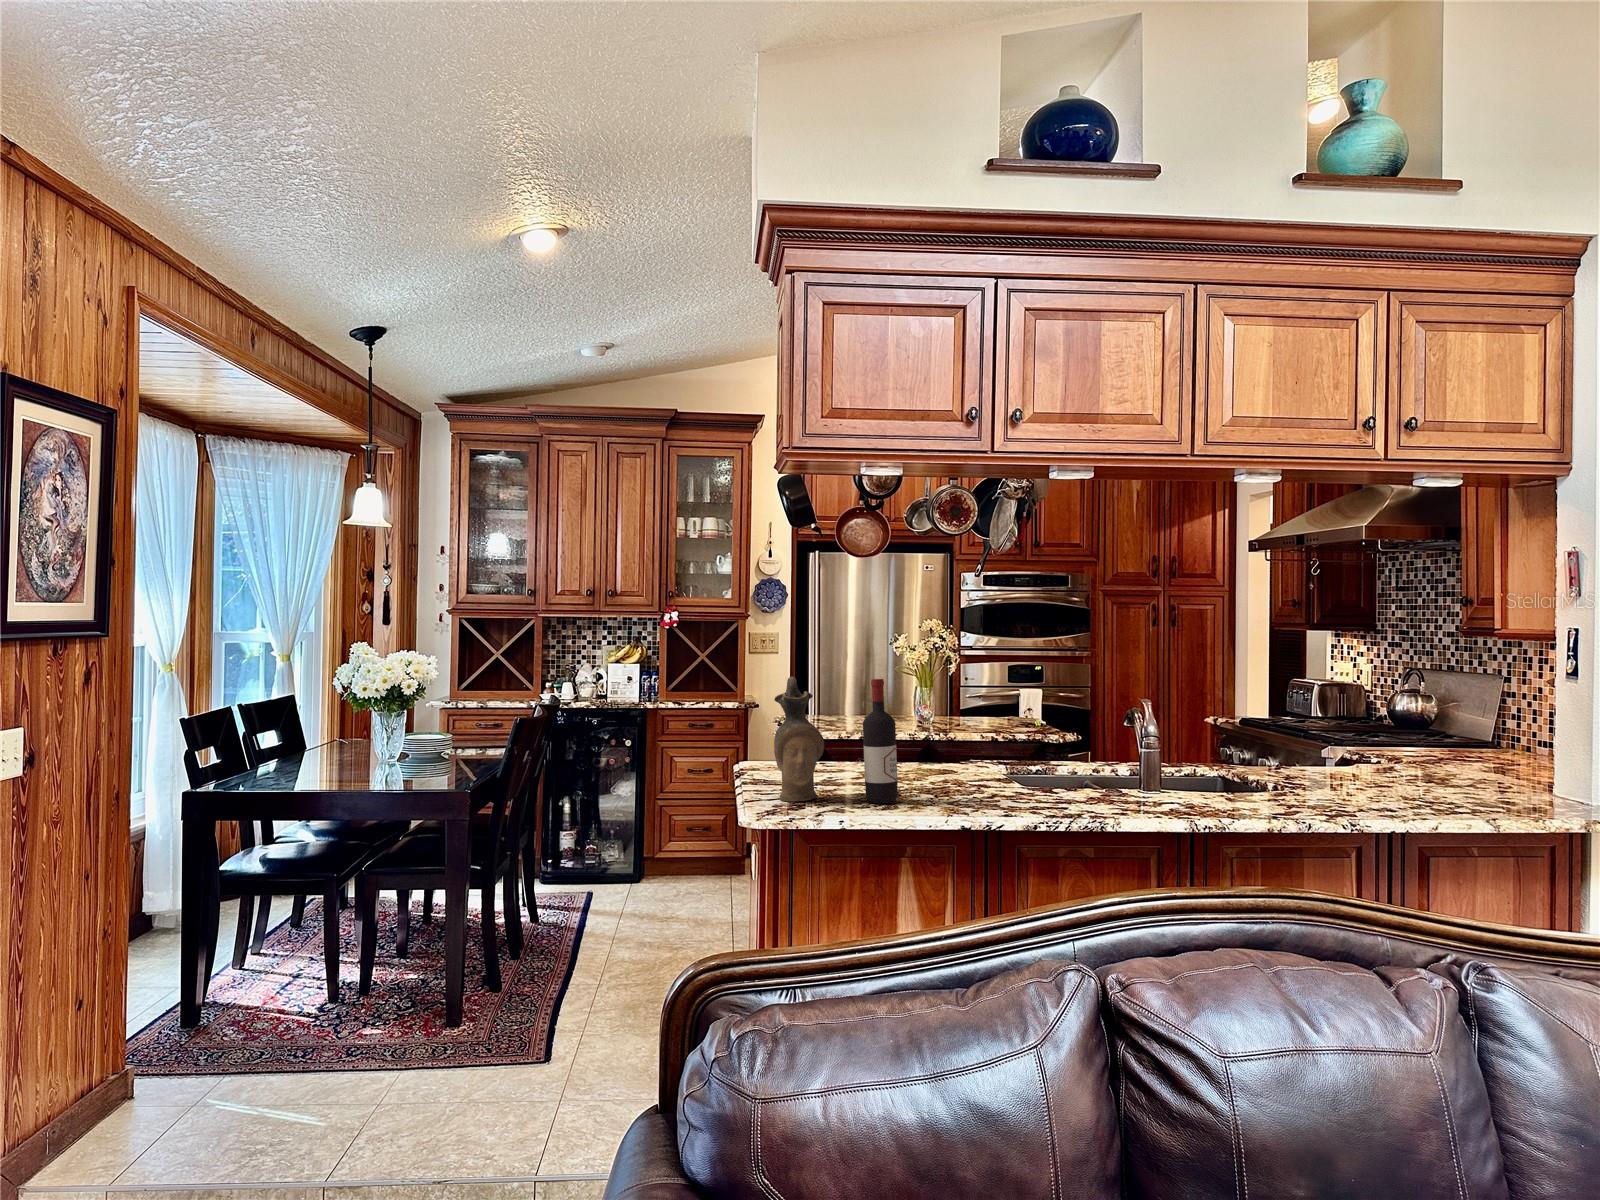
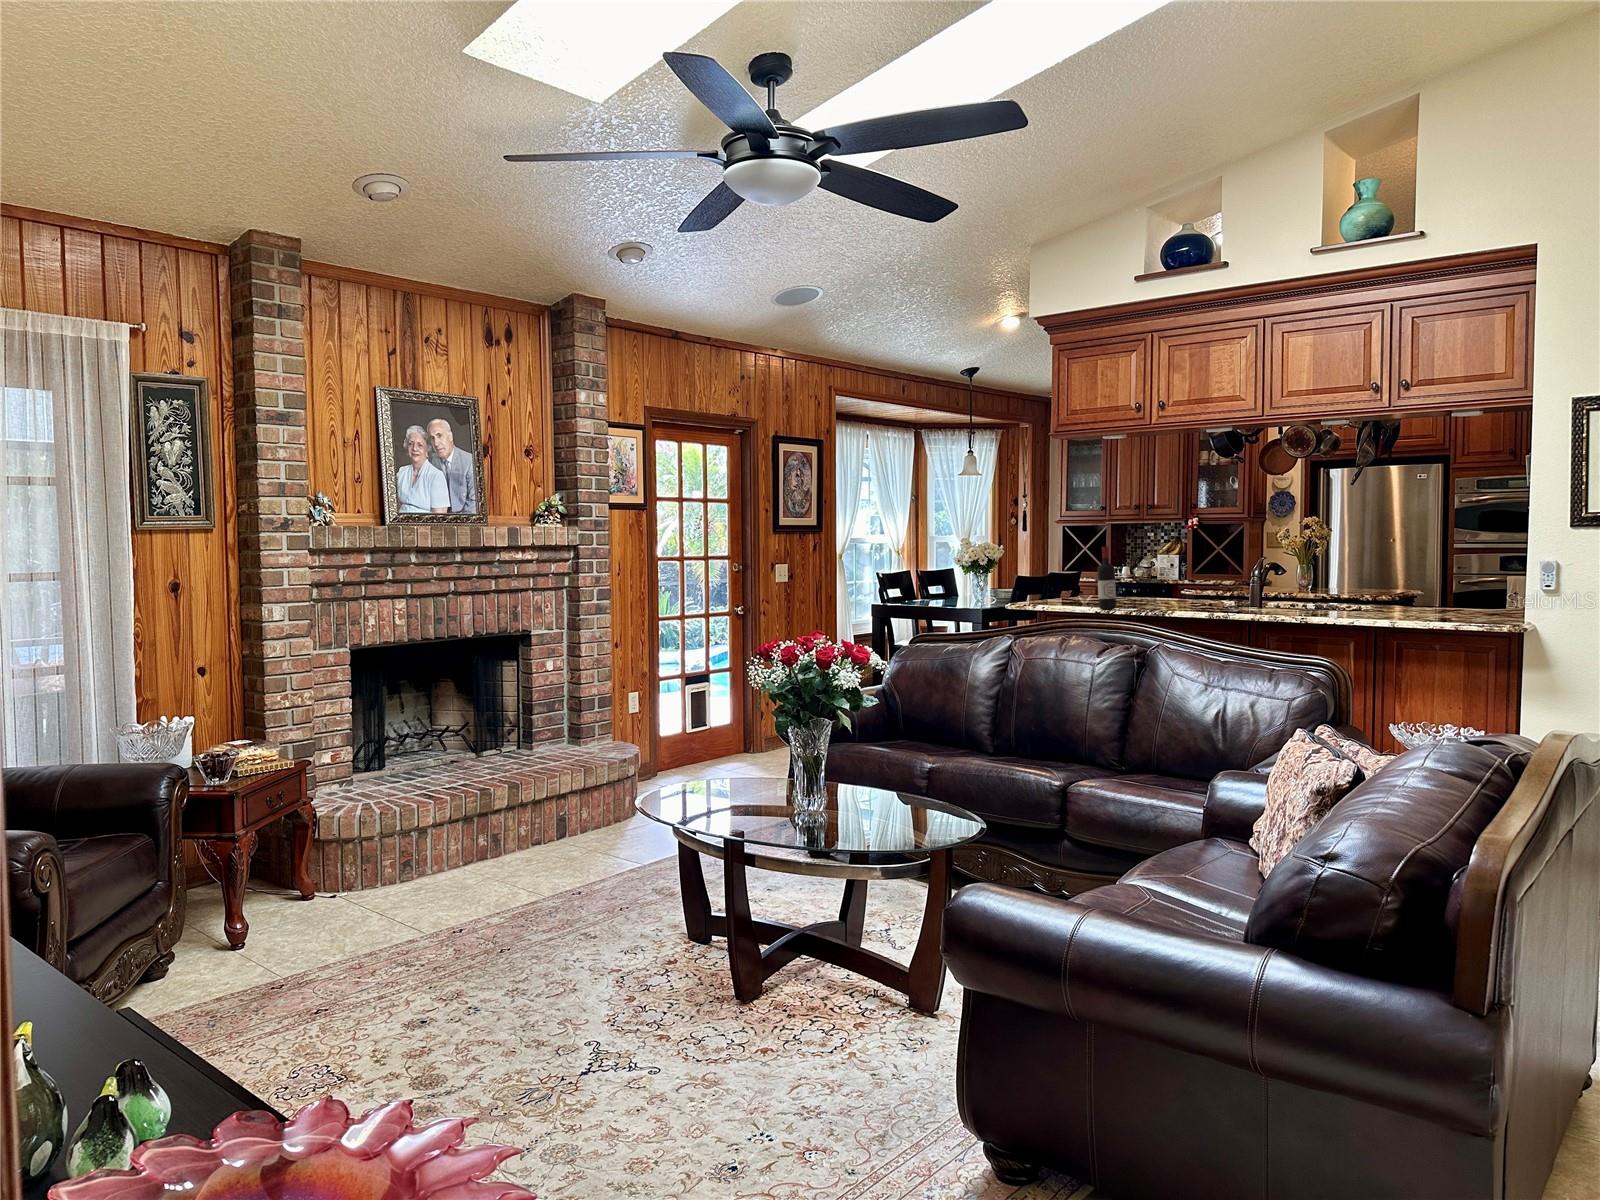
ceramic pitcher: present [774,677,824,801] -> none [1057,547,1083,607]

